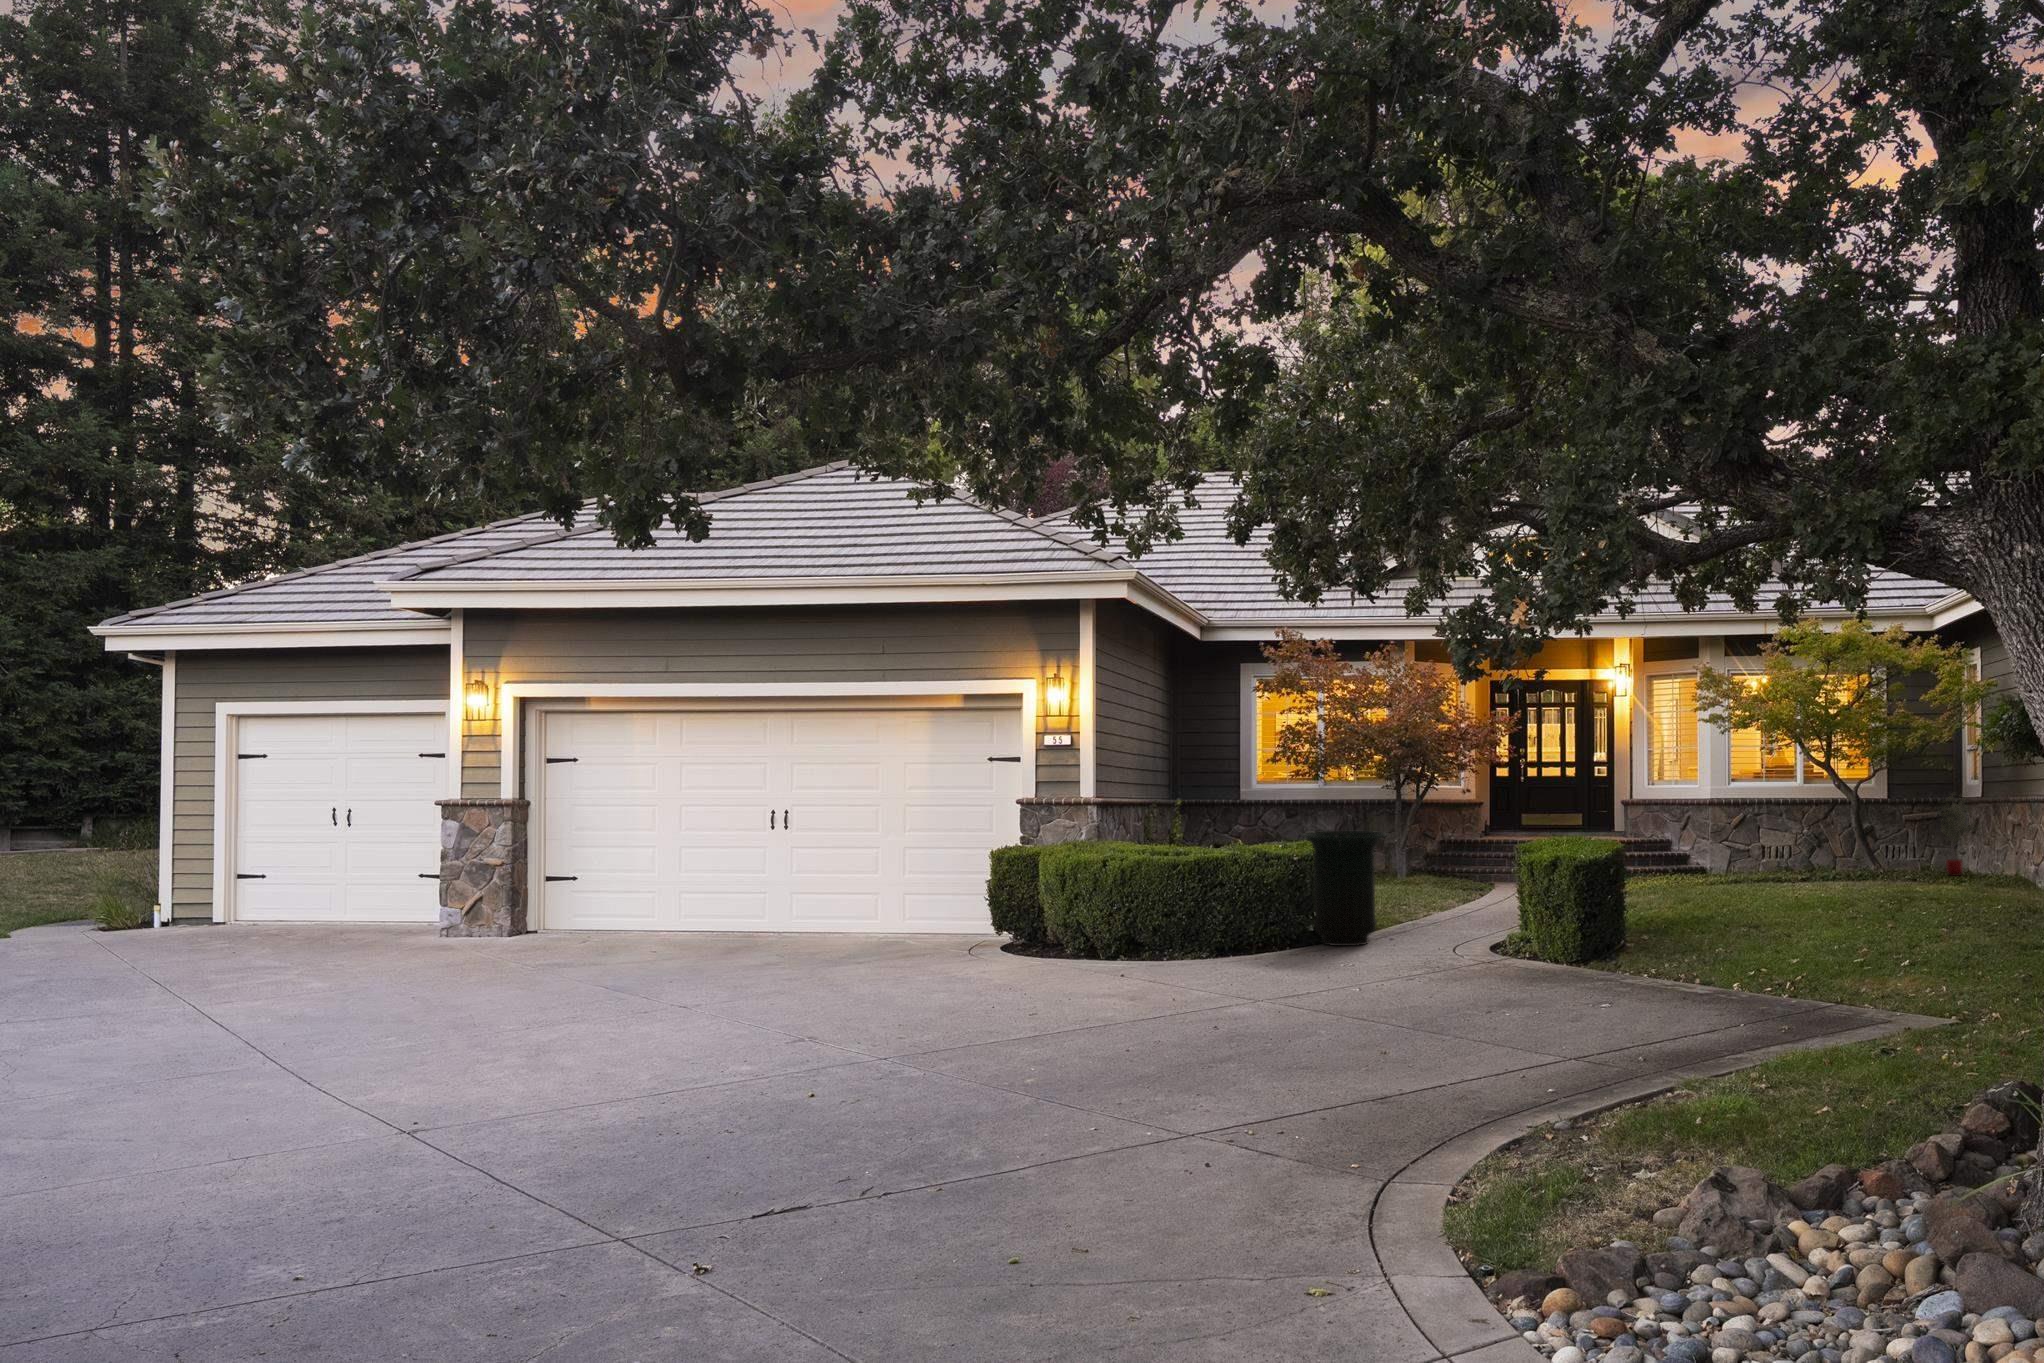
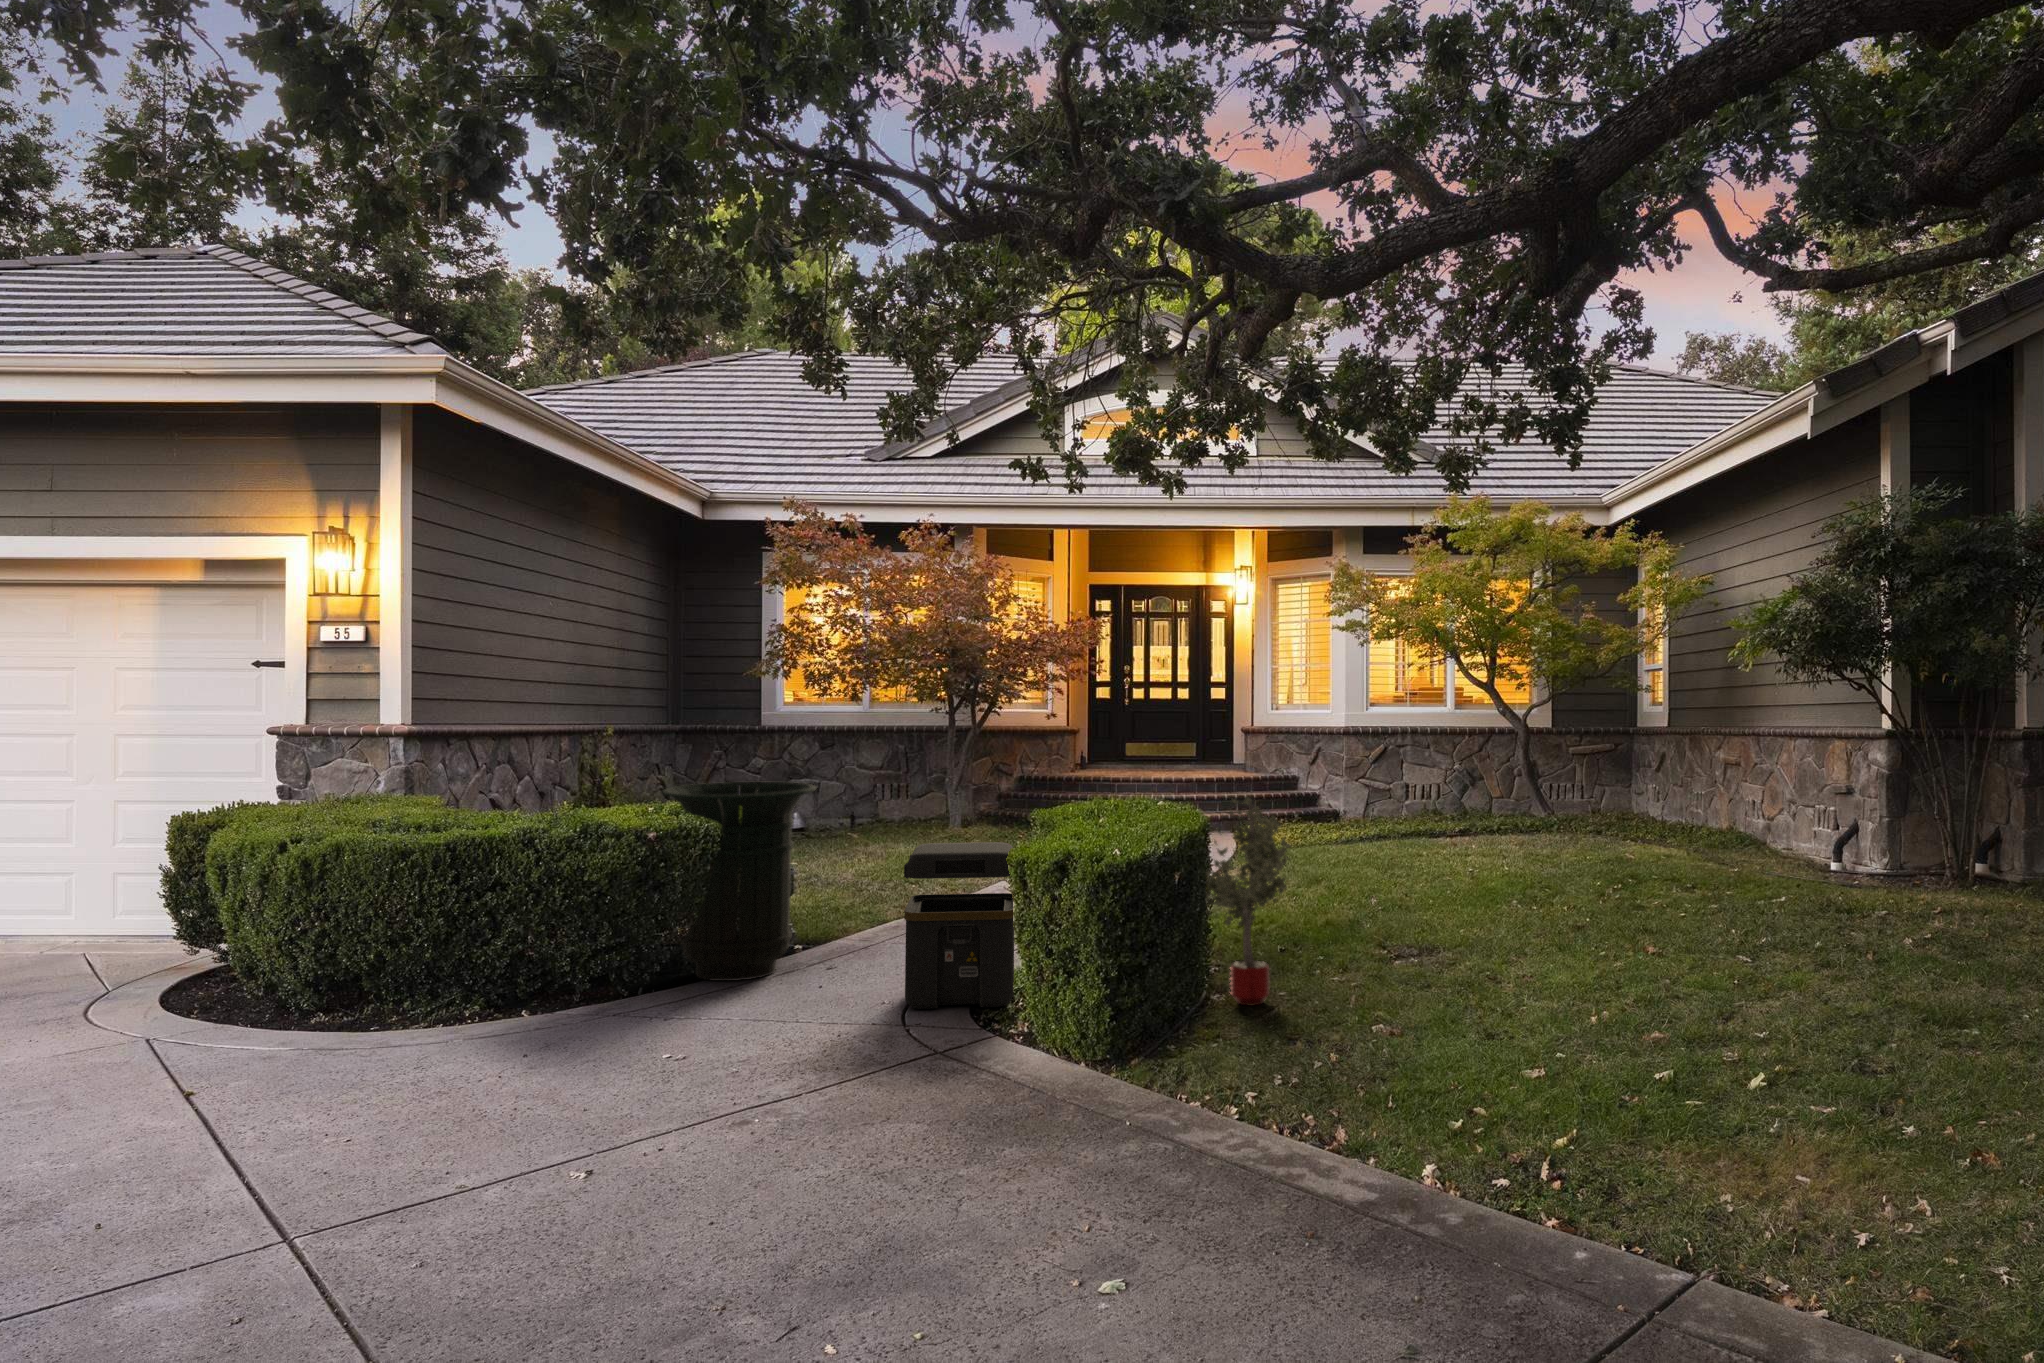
potted tree: present [1941,794,1982,876] -> present [1206,797,1291,1006]
toolbox: none [1455,864,1522,955] -> present [904,842,1014,1009]

